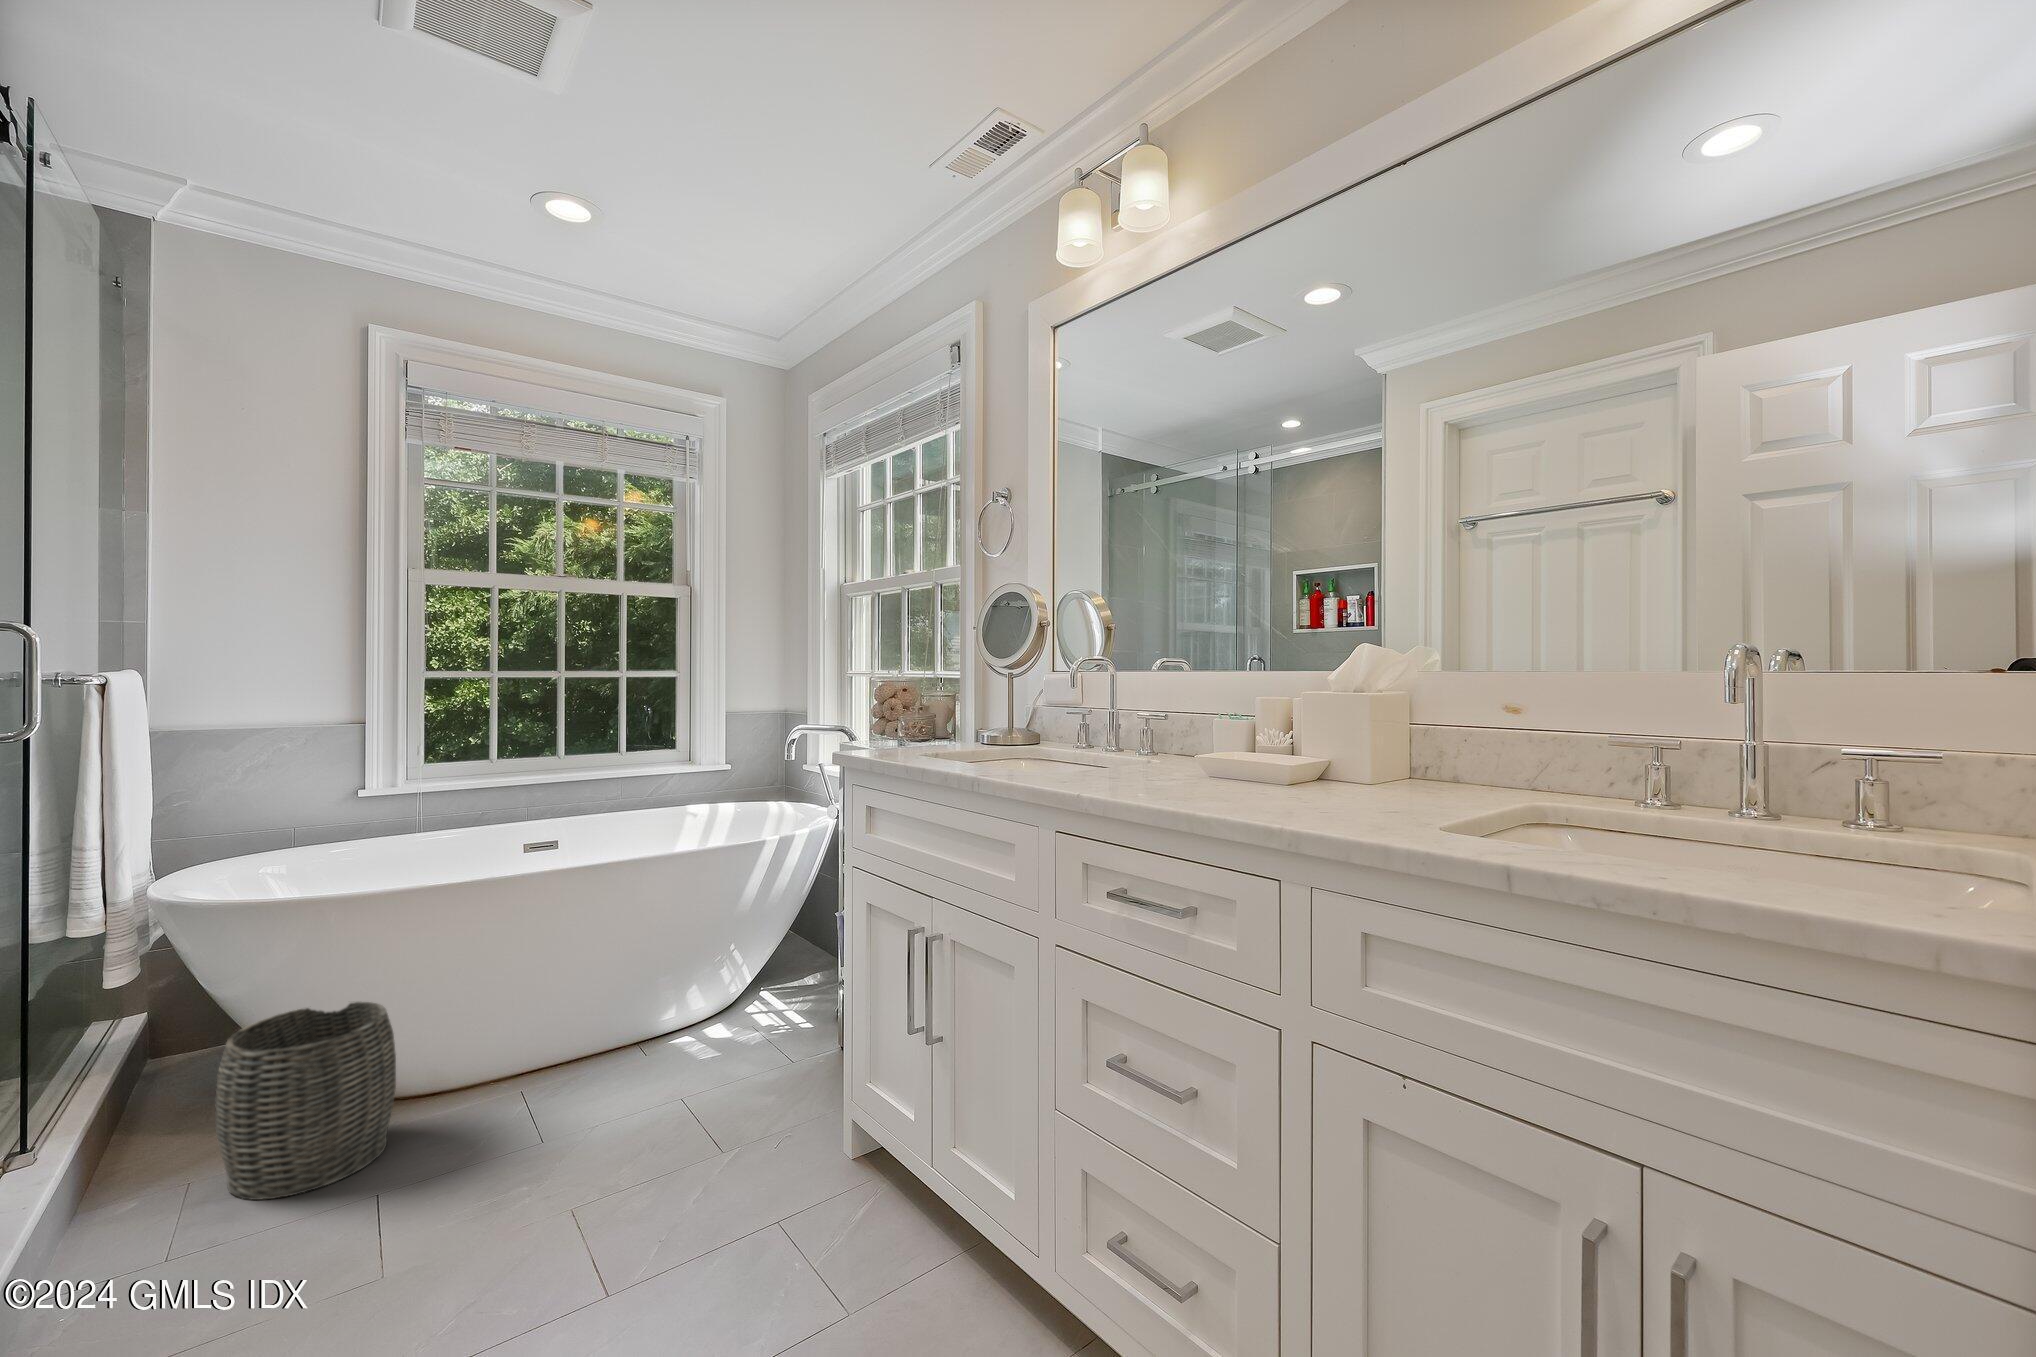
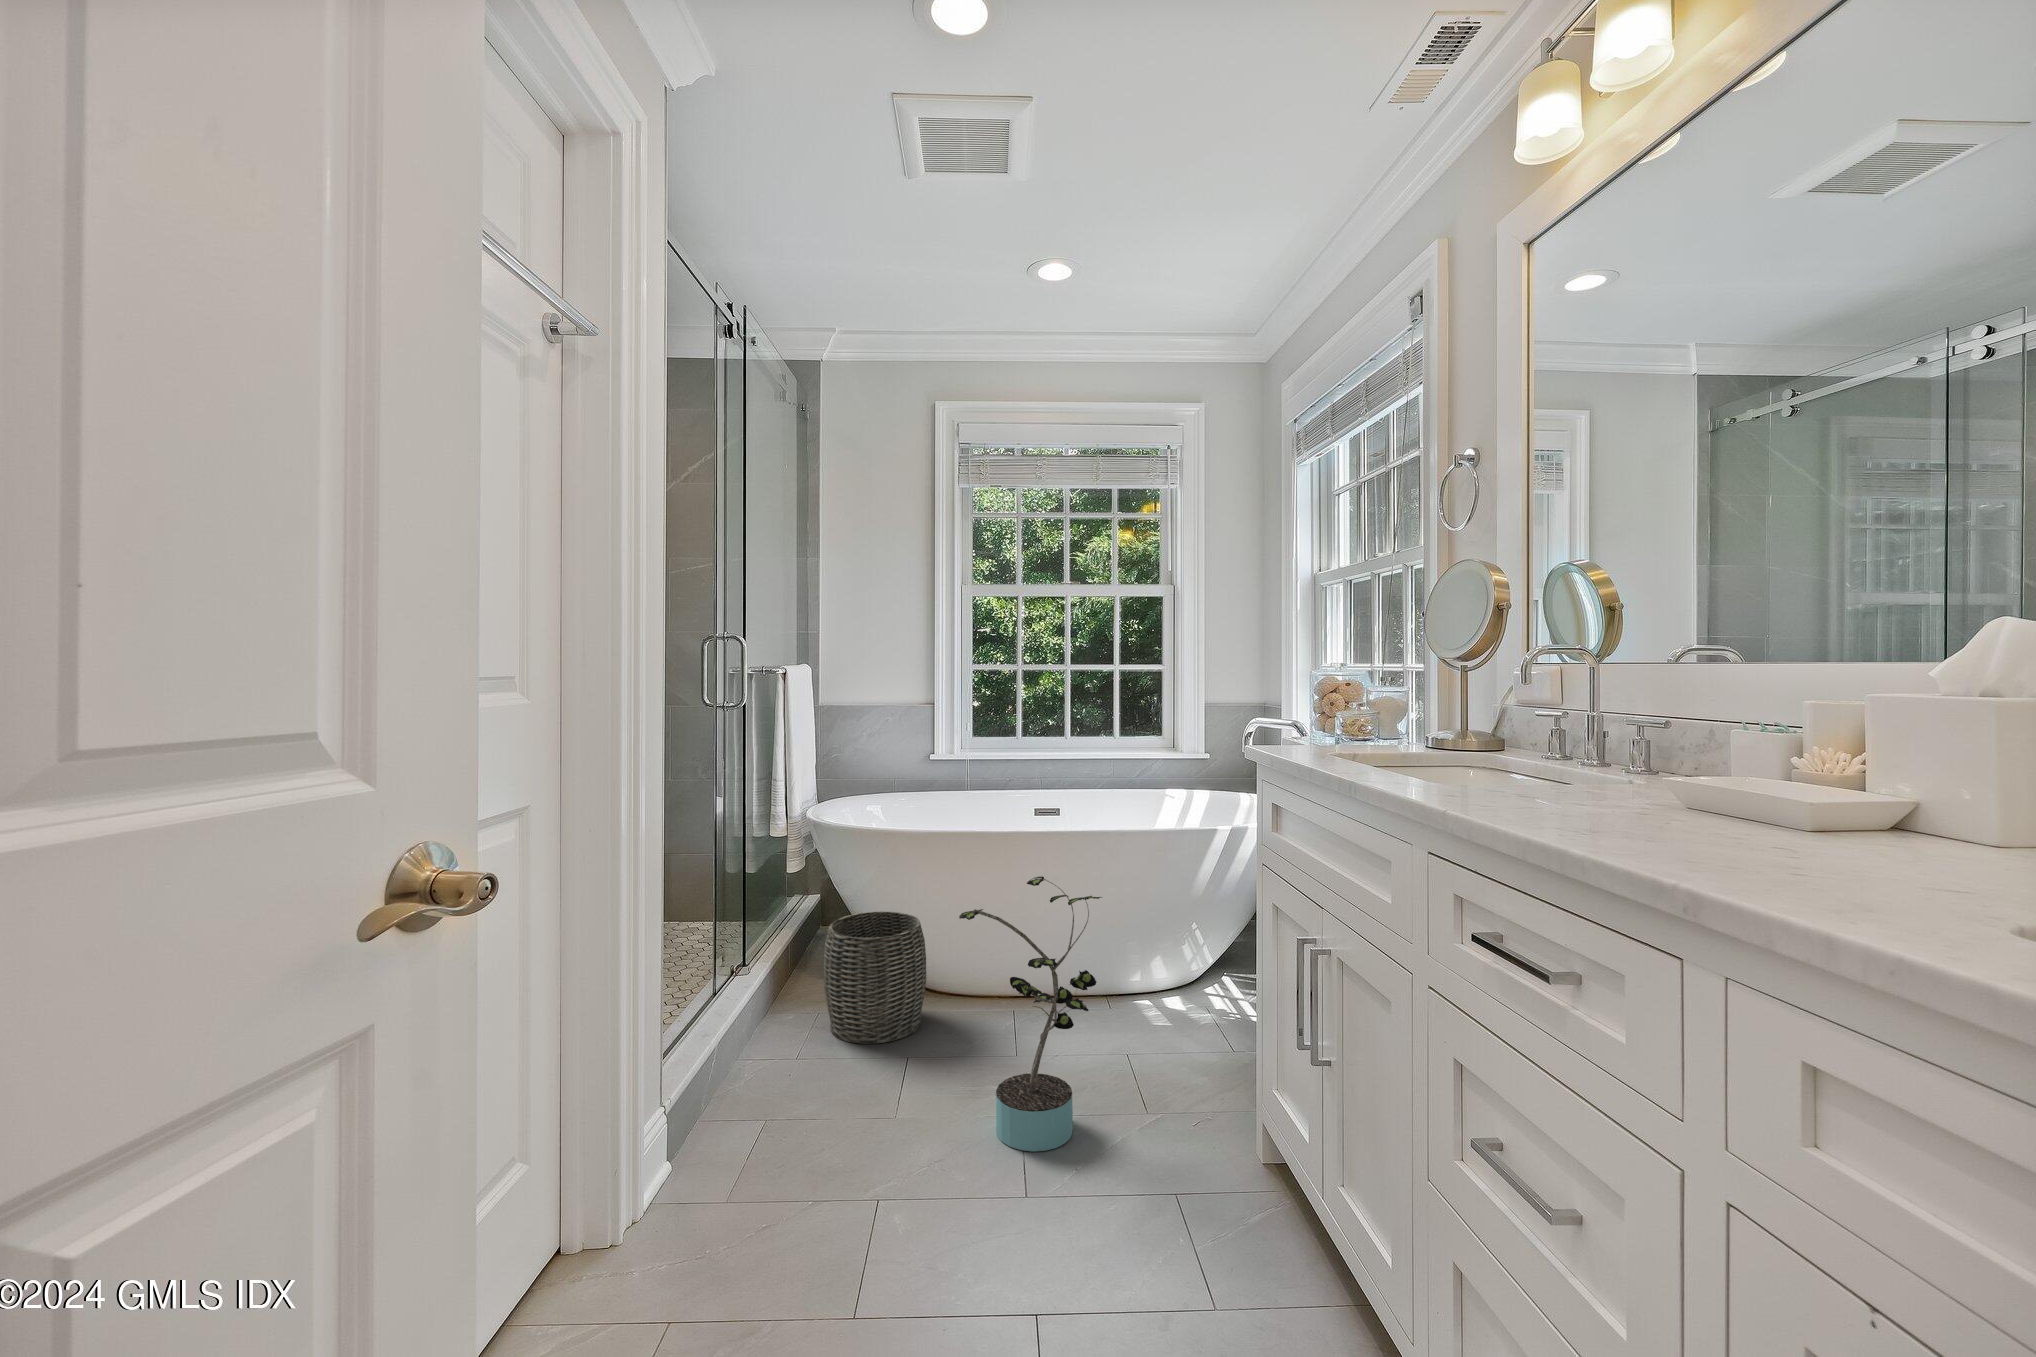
potted plant: none [493,918,686,1251] -> present [959,876,1102,1152]

